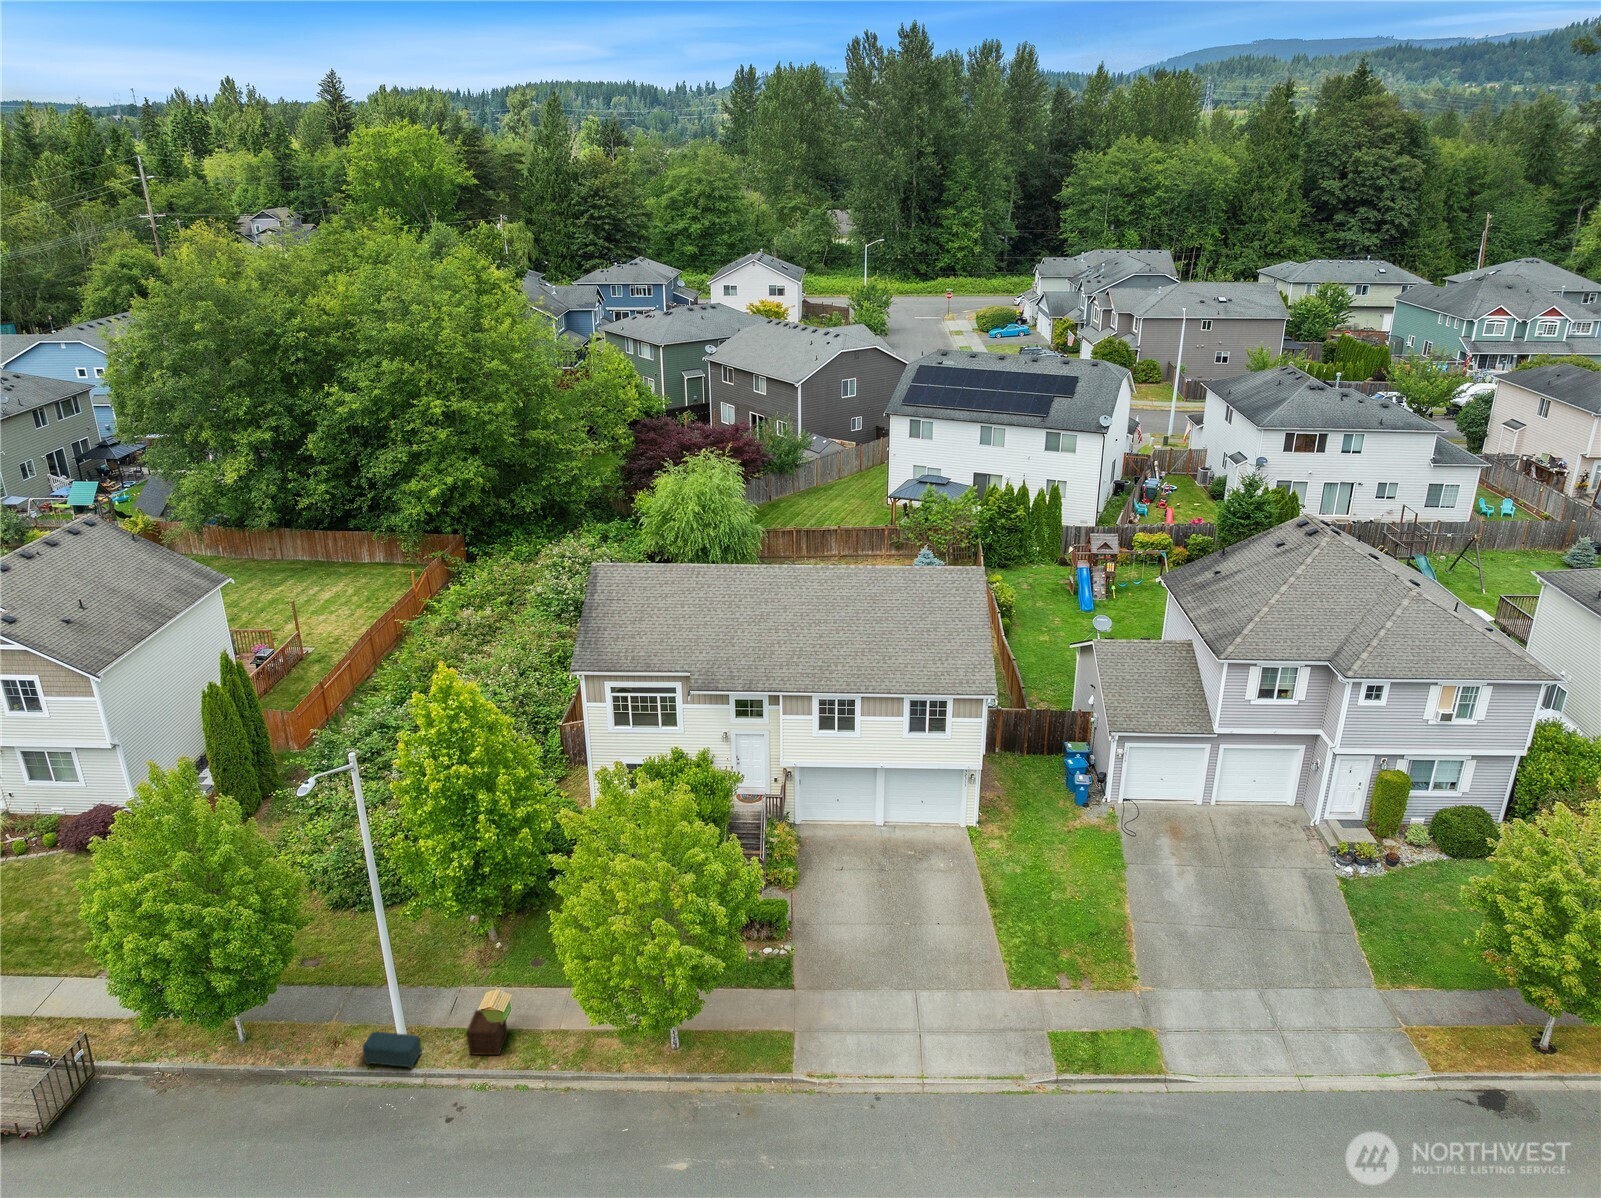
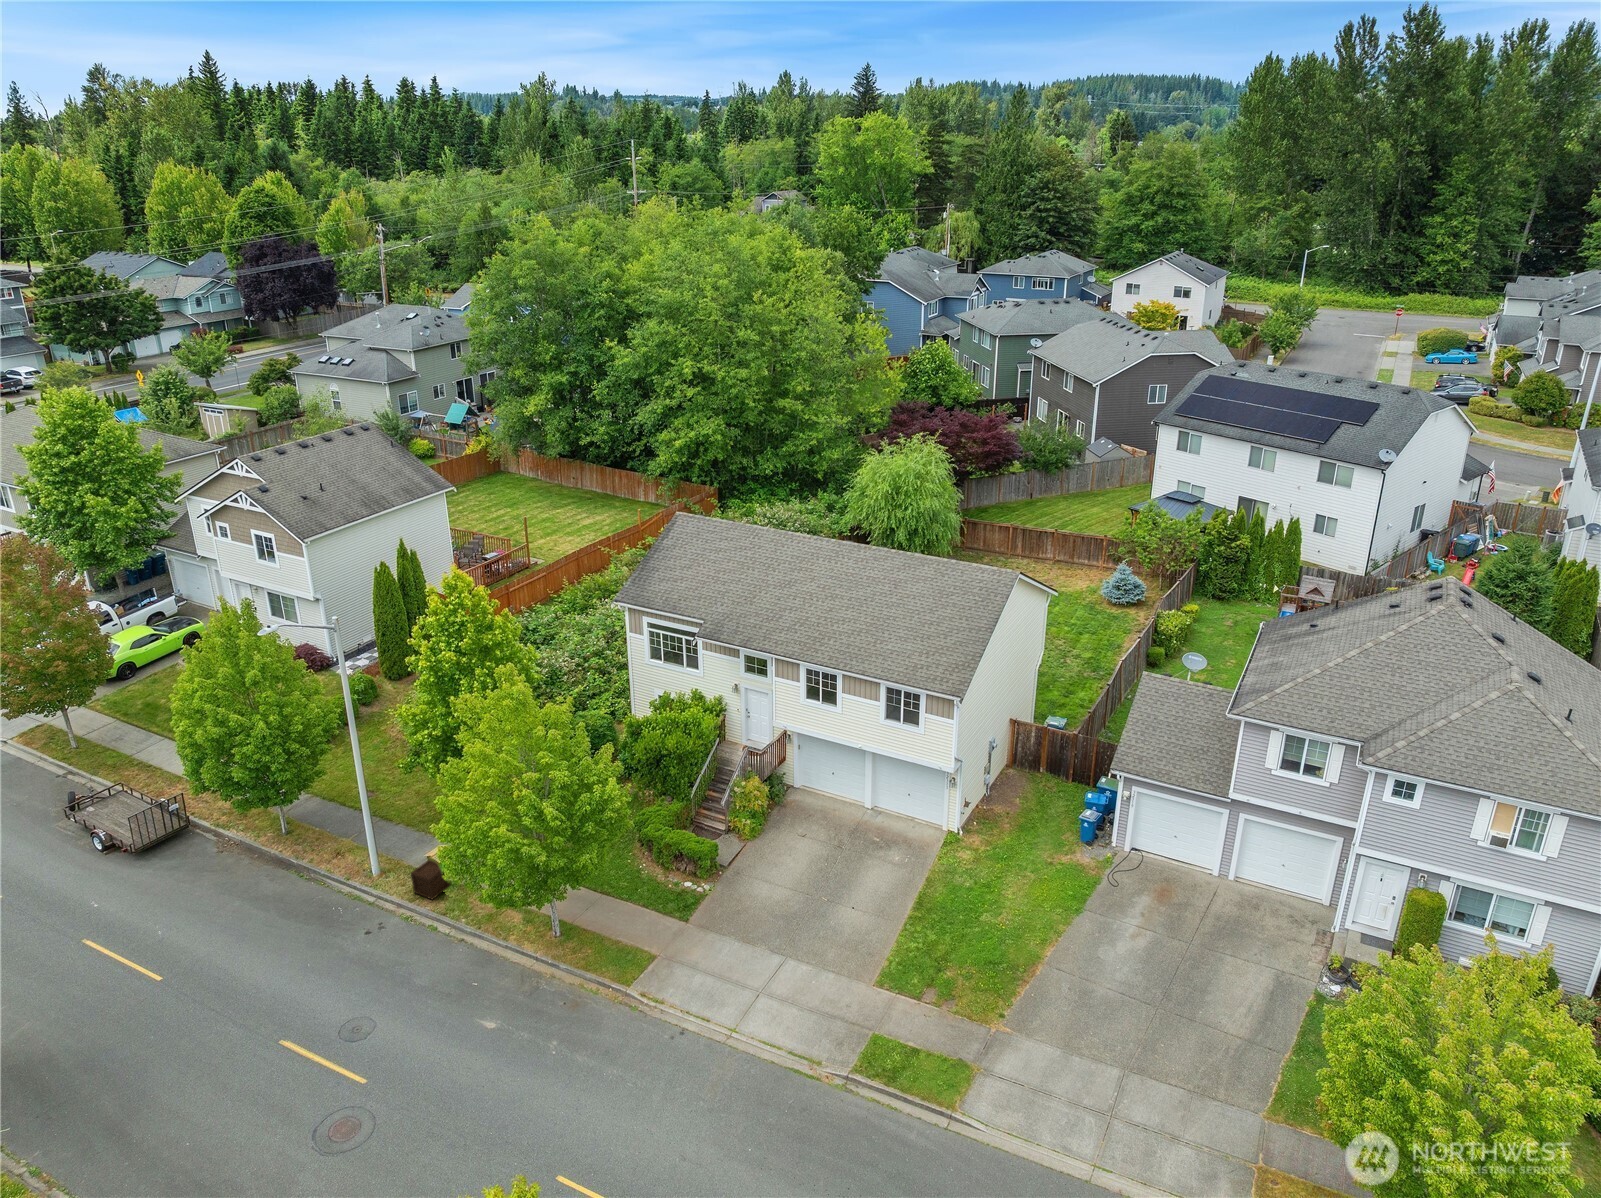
bench: present [363,1032,422,1069] -> none [343,854,385,890]

